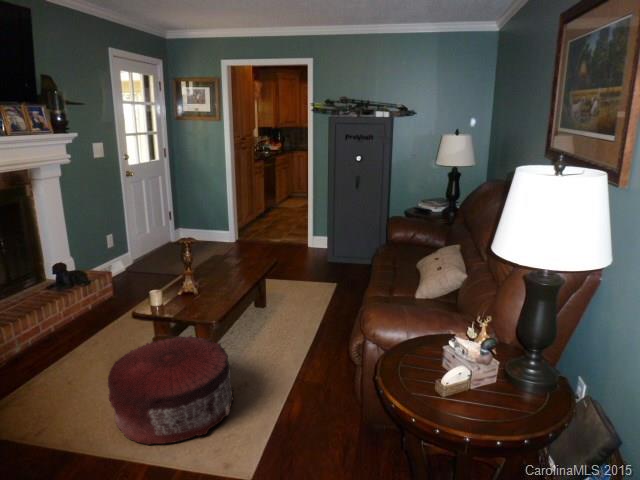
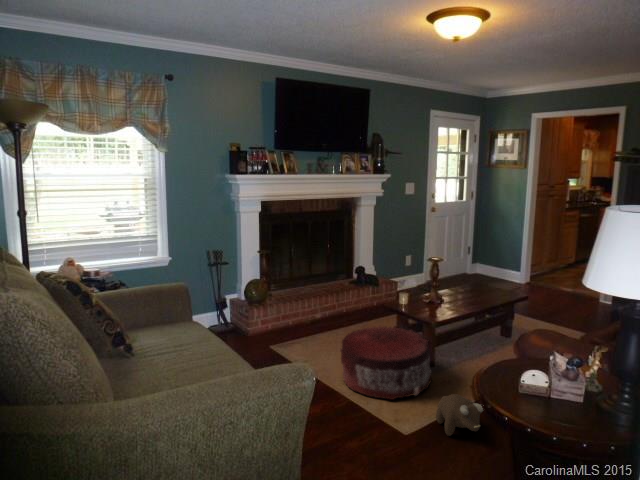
plush toy: none [269,399,330,450] -> present [436,394,483,436]

